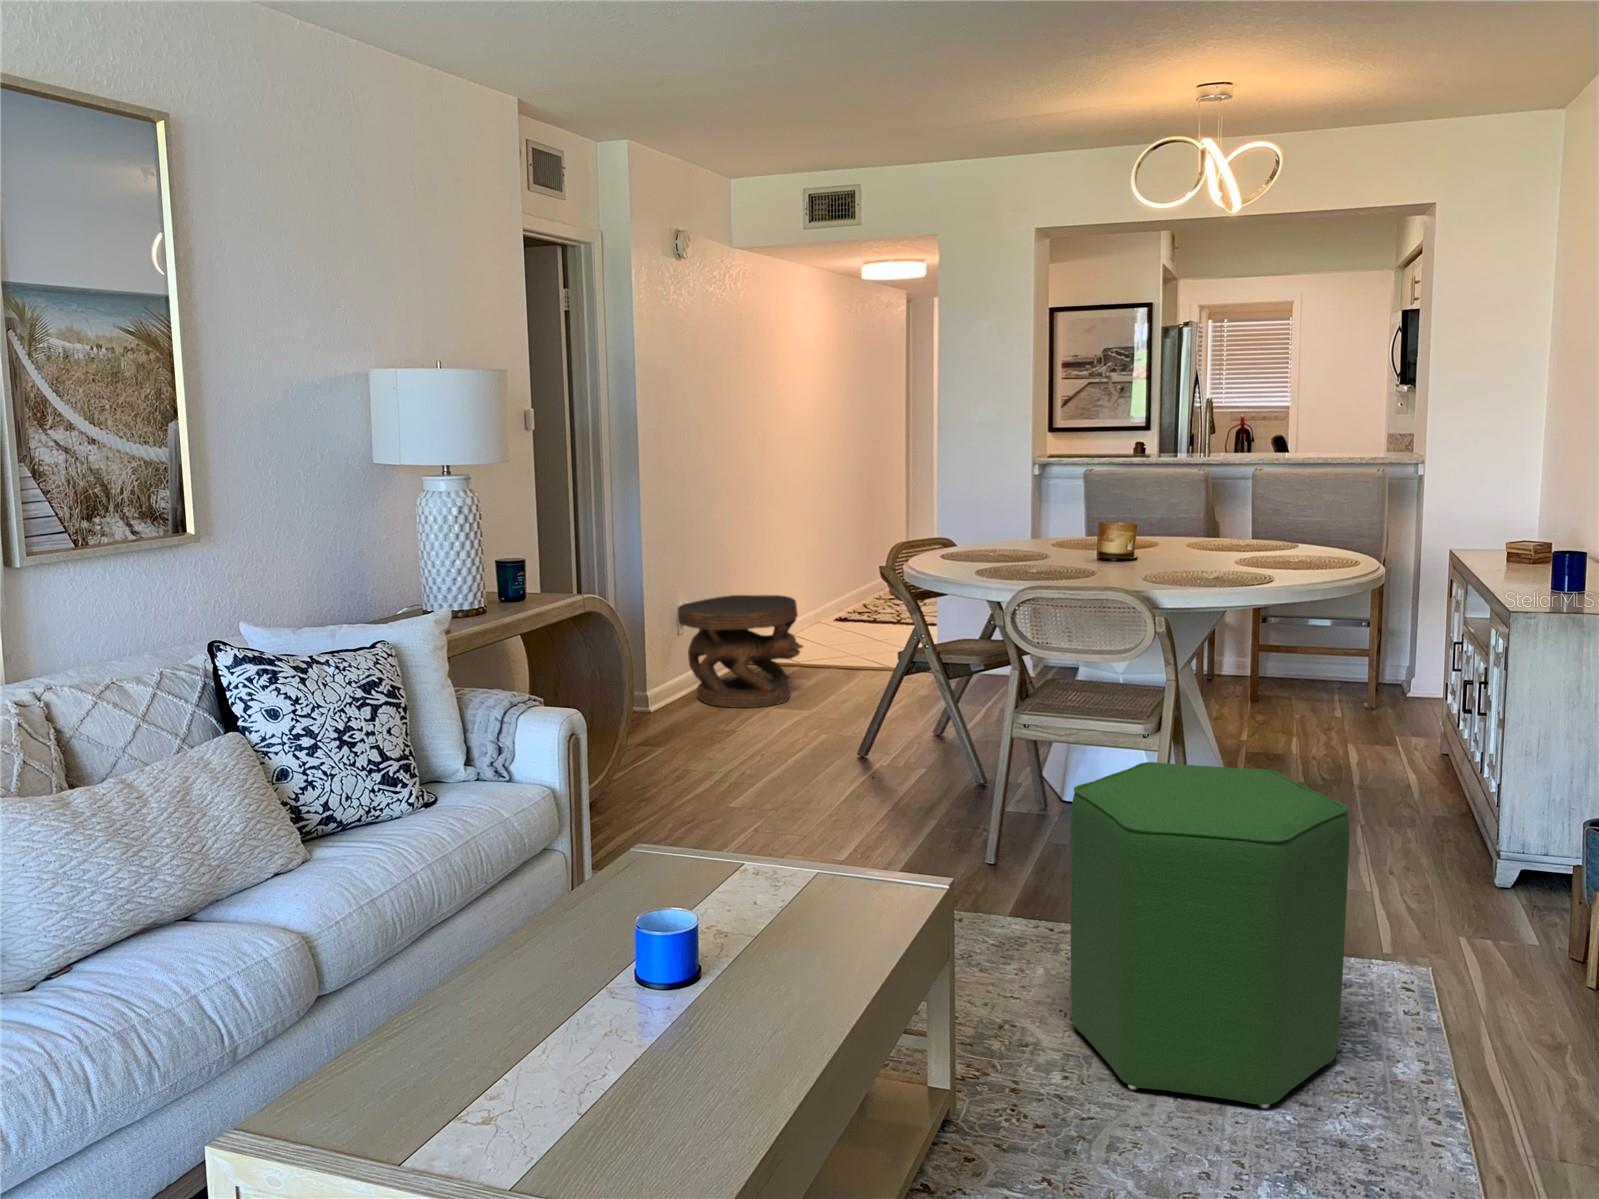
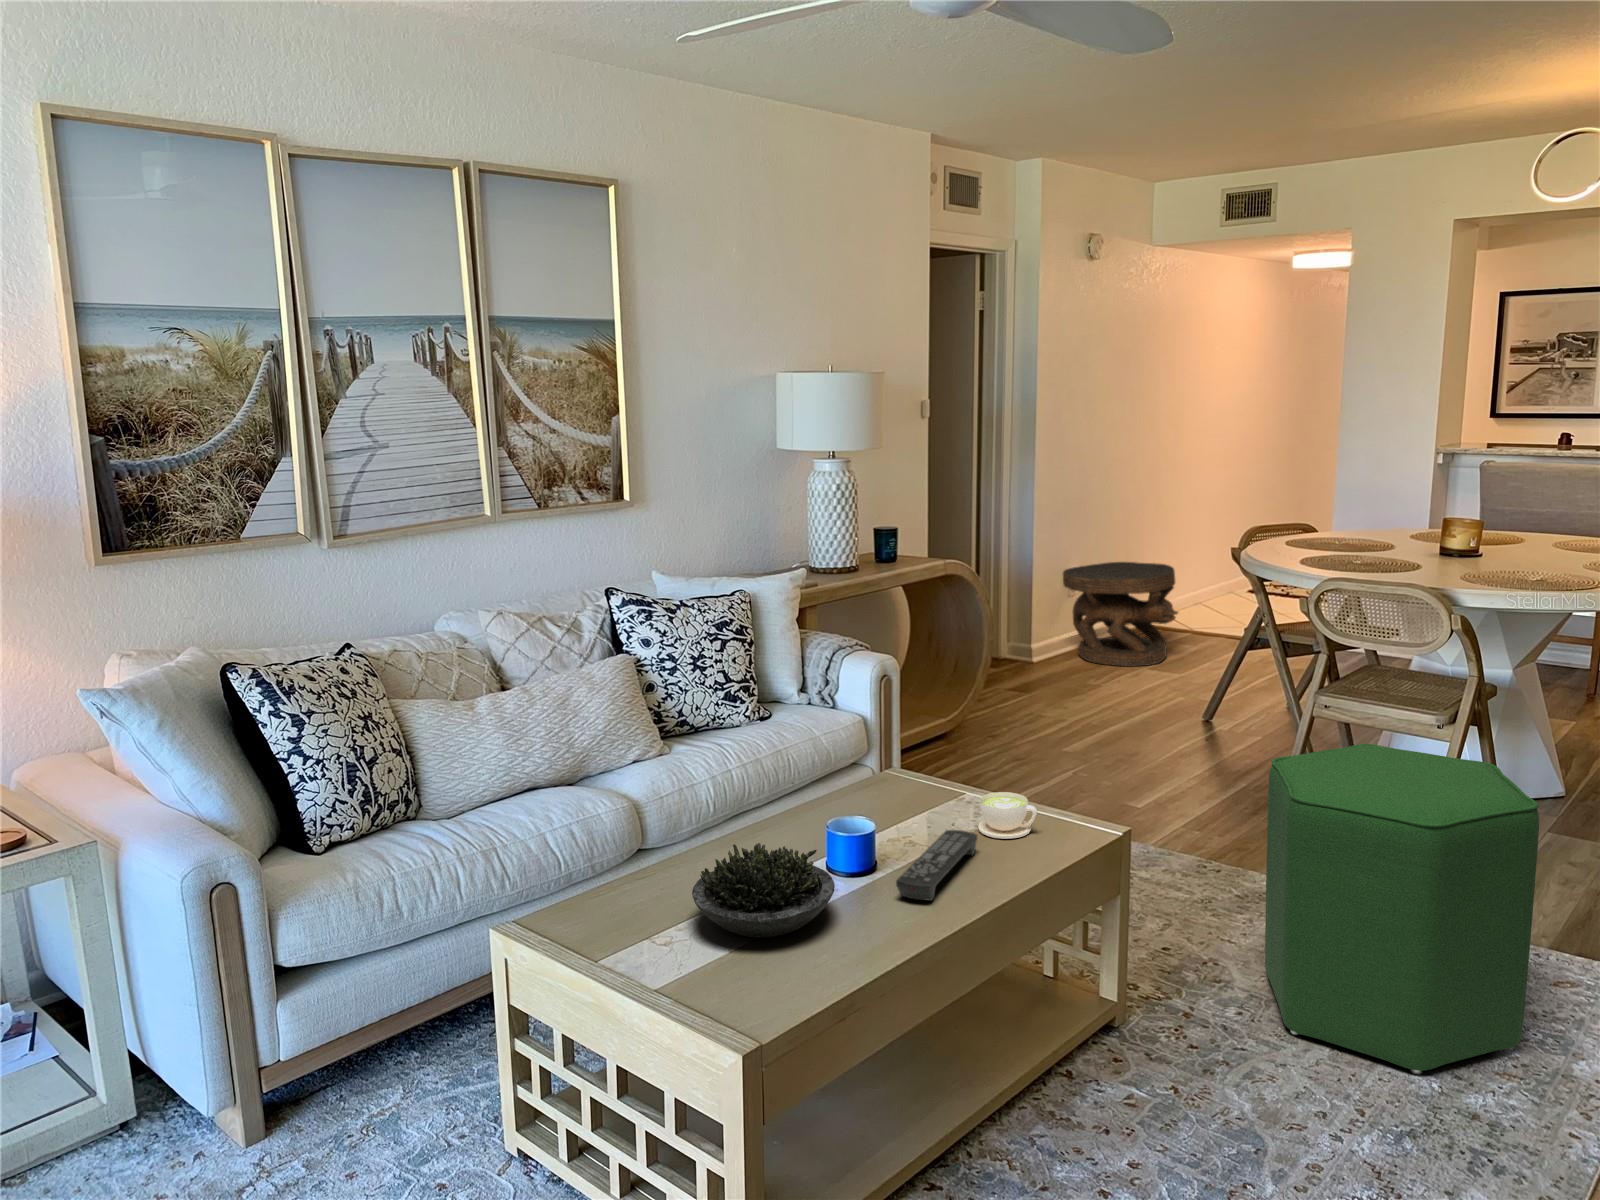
coffee cup: none [789,860,859,917] -> present [978,792,1037,839]
remote control: none [751,914,807,1011] -> present [896,830,977,901]
succulent plant: none [497,967,694,1103] -> present [692,843,835,938]

